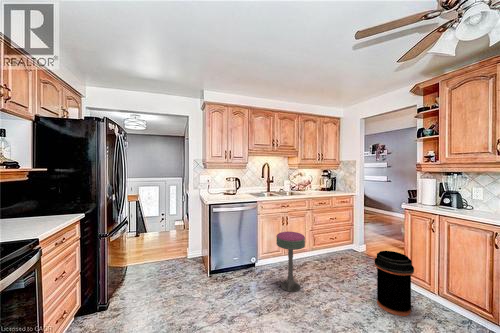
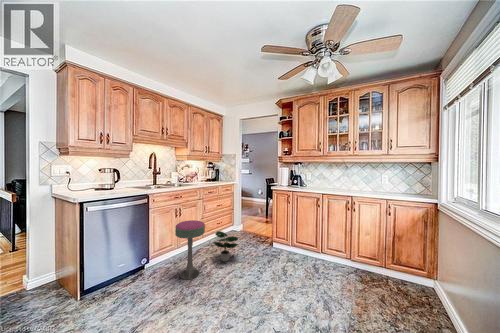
potted plant: none [318,250,349,286] -> present [214,231,238,261]
trash can: present [375,251,414,316] -> none [259,222,284,268]

